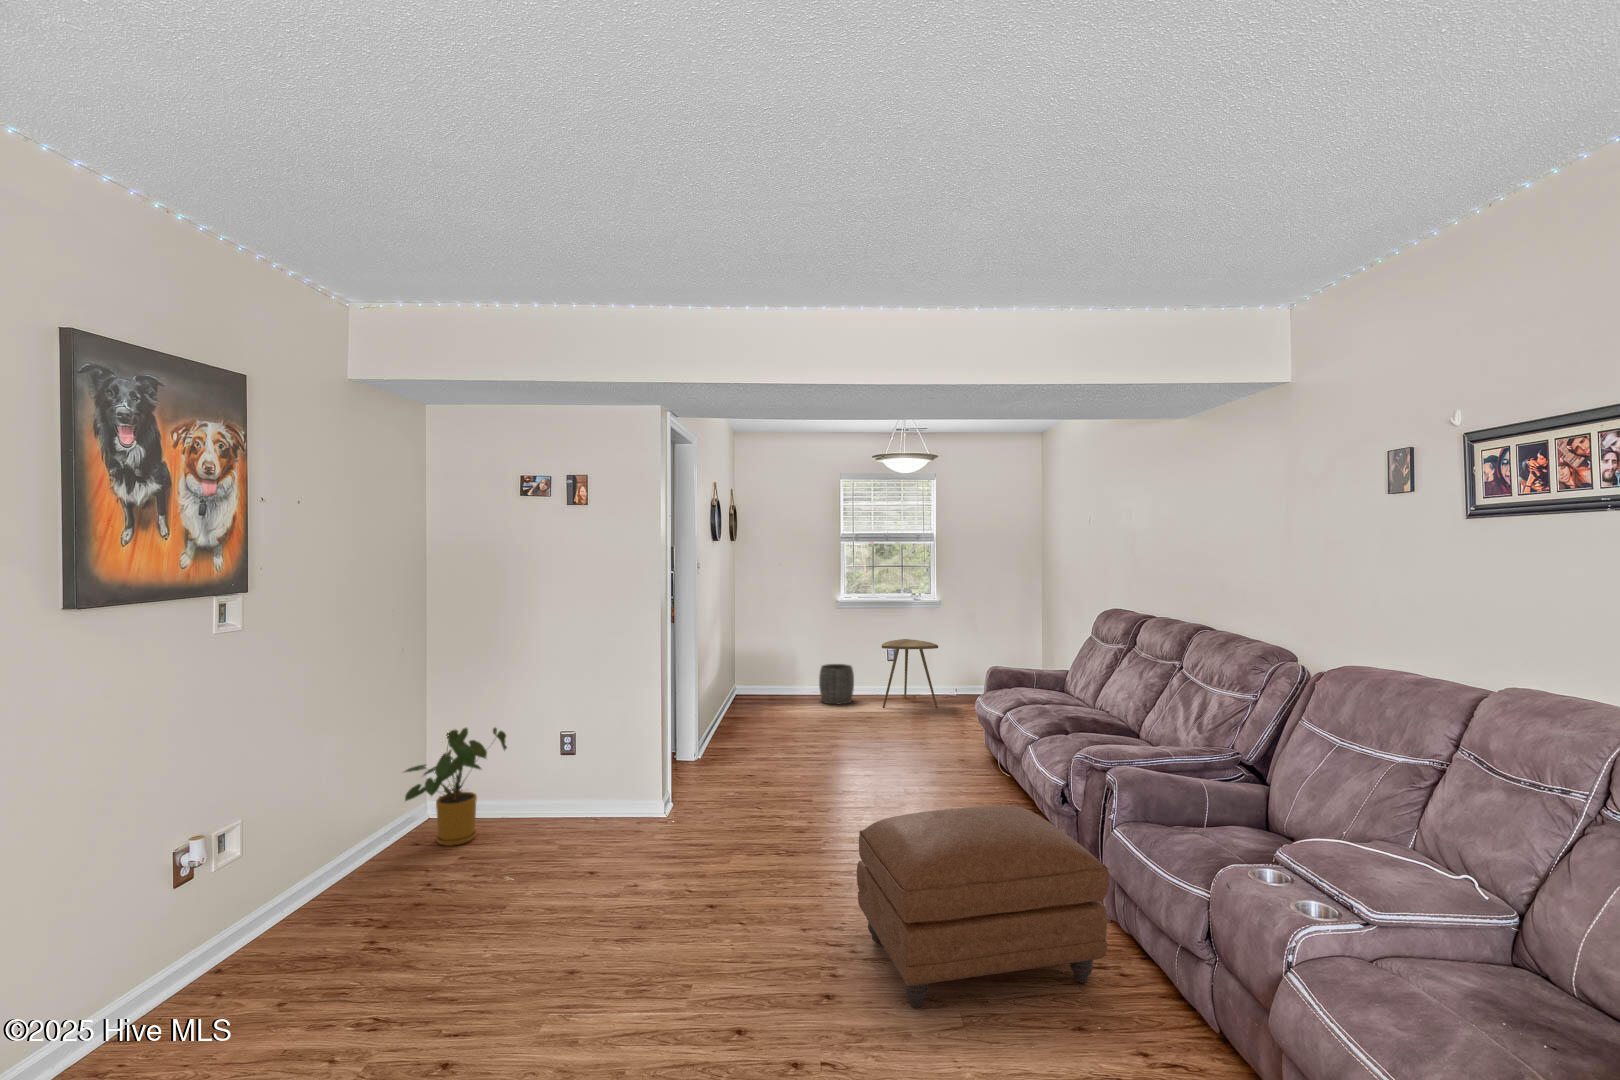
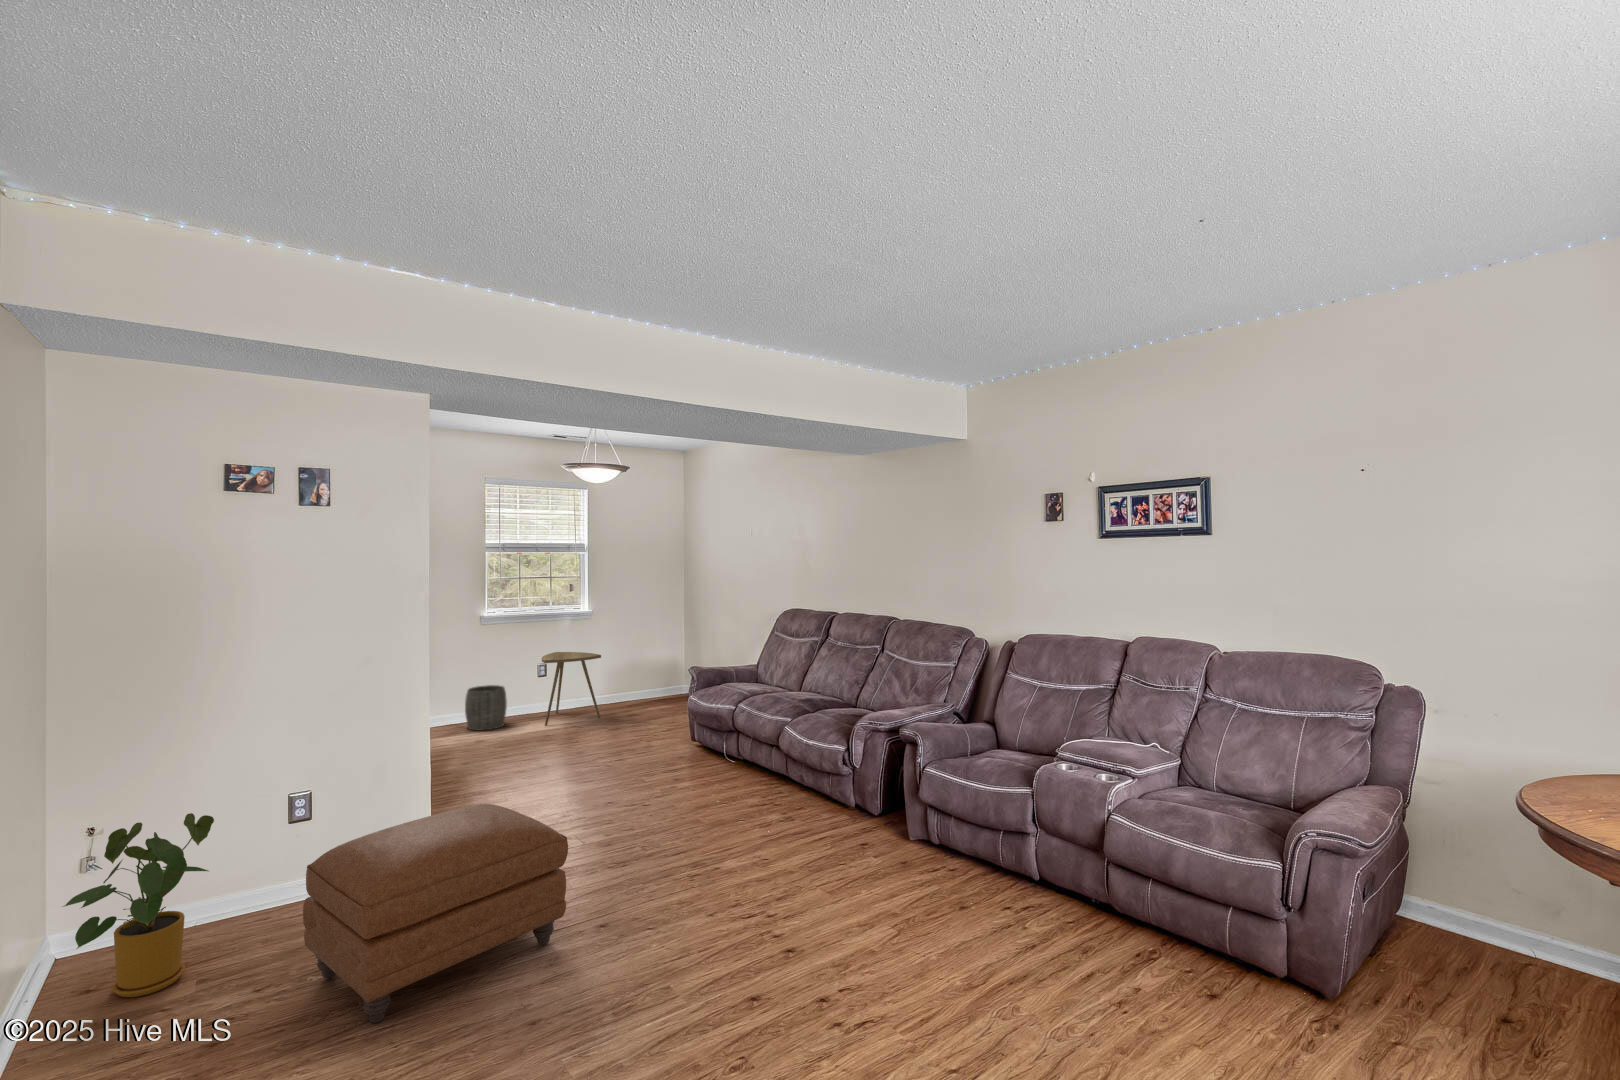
ottoman: present [857,806,1109,1008] -> present [303,804,568,1023]

